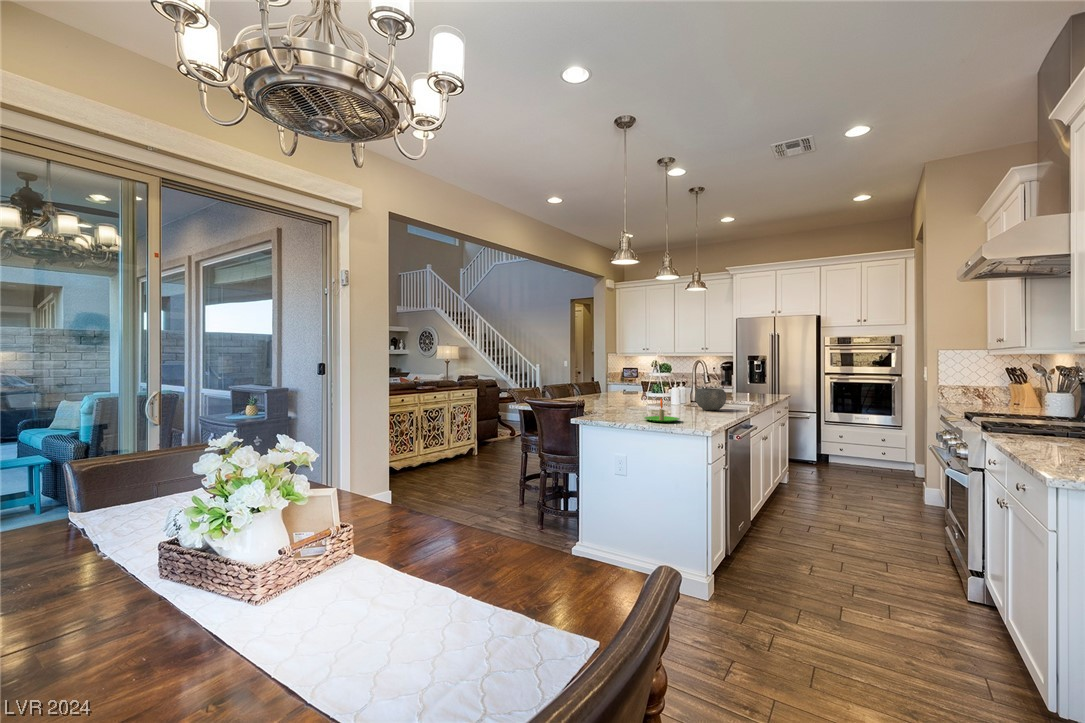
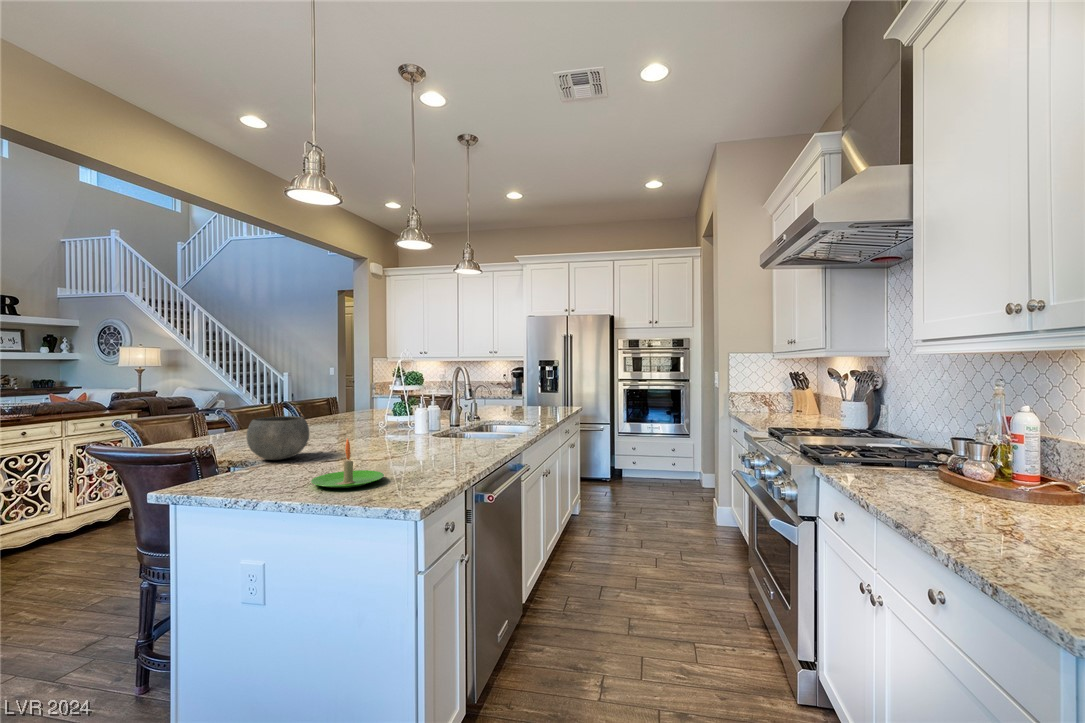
bowl: present [695,388,726,410] -> present [247,416,309,460]

